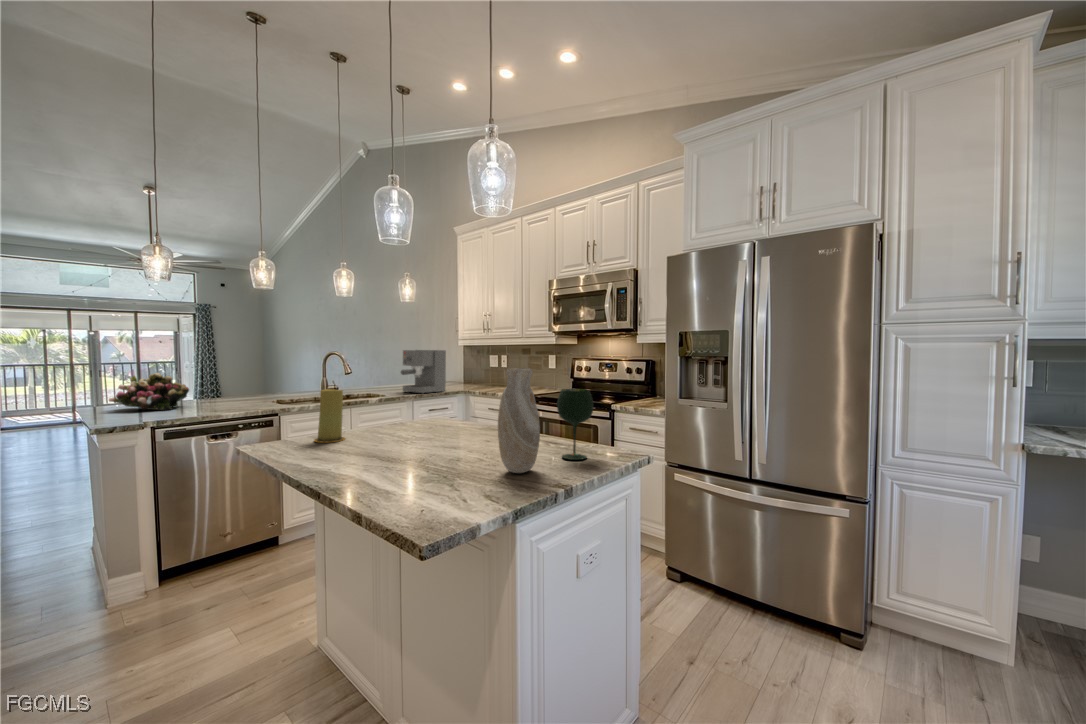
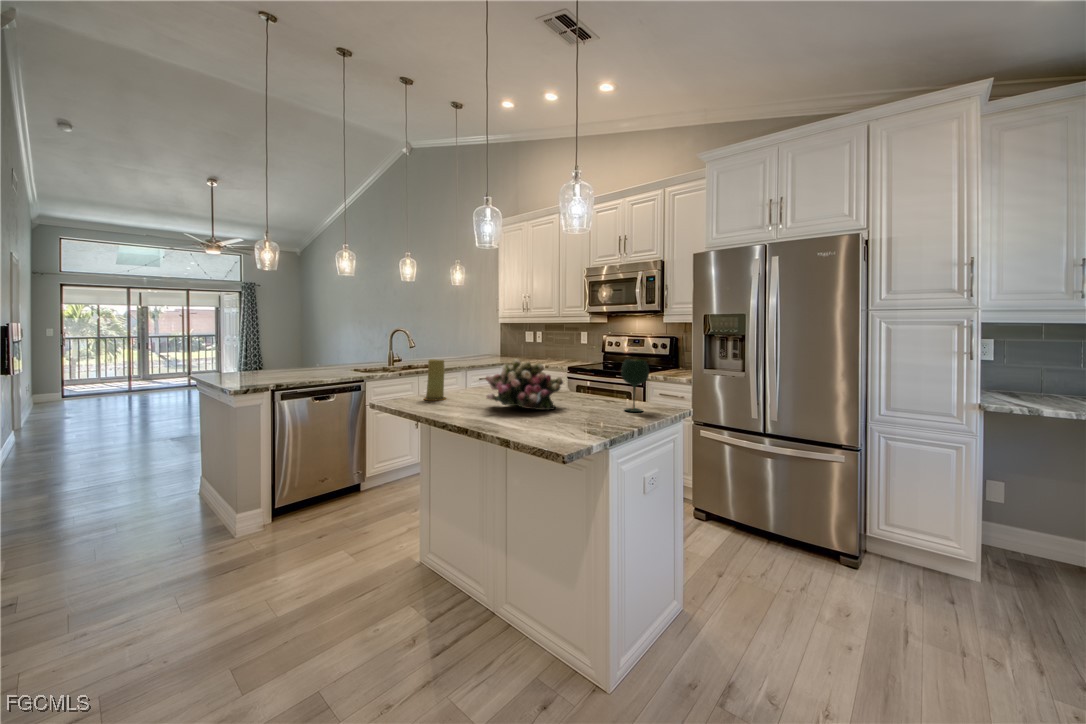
coffee maker: present [401,350,446,394] -> none [455,327,492,365]
vase: present [498,368,540,473] -> none [583,343,614,419]
flower arrangement: present [109,373,189,410] -> present [486,359,563,410]

